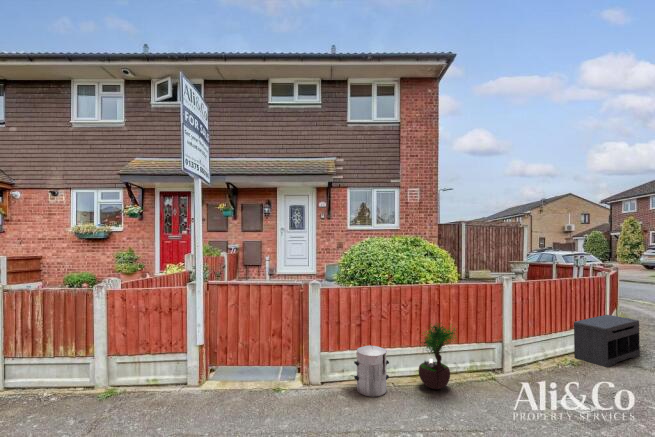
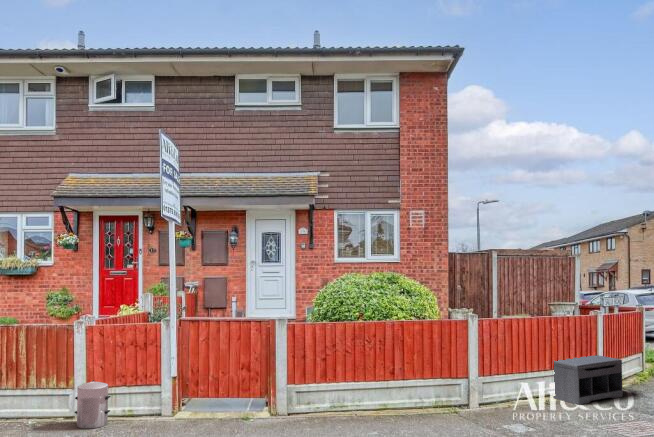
potted tree: present [419,325,456,389] -> none [378,351,417,419]
waste bin: present [354,345,389,397] -> present [75,380,111,429]

